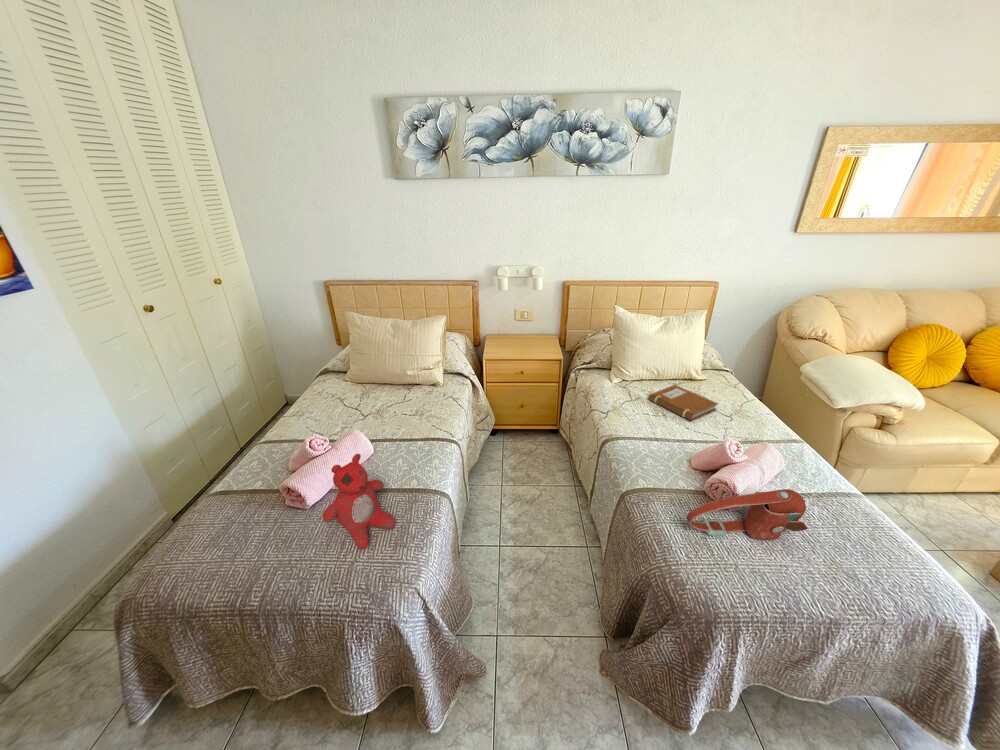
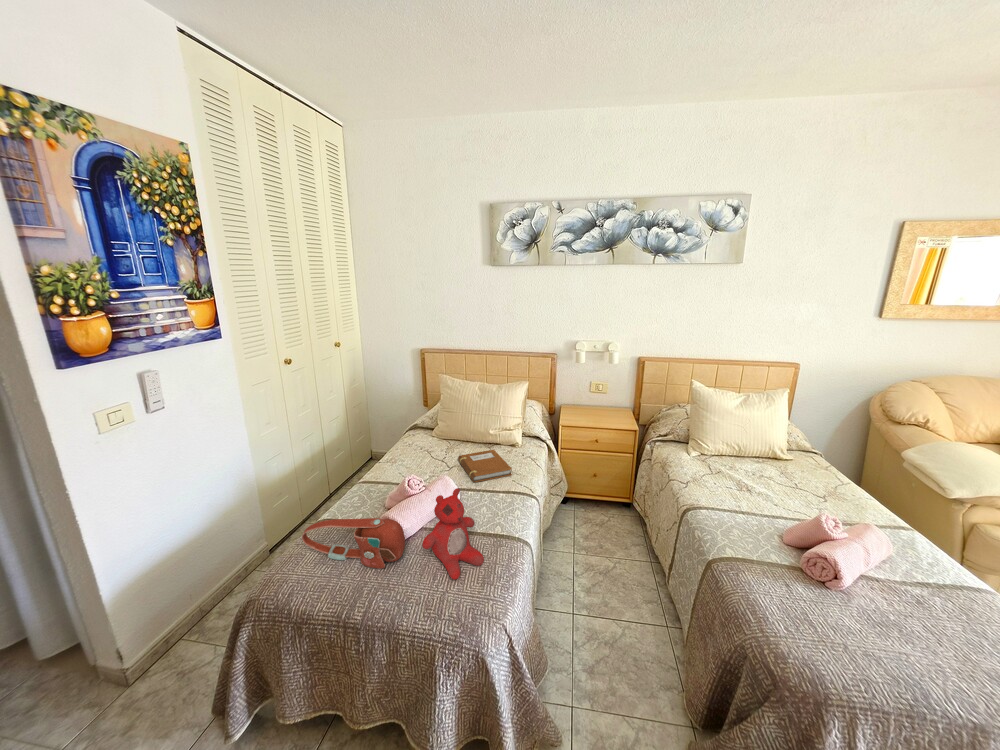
notebook: present [649,385,718,421] -> present [458,450,512,482]
handbag: present [687,489,808,540] -> present [302,518,405,569]

